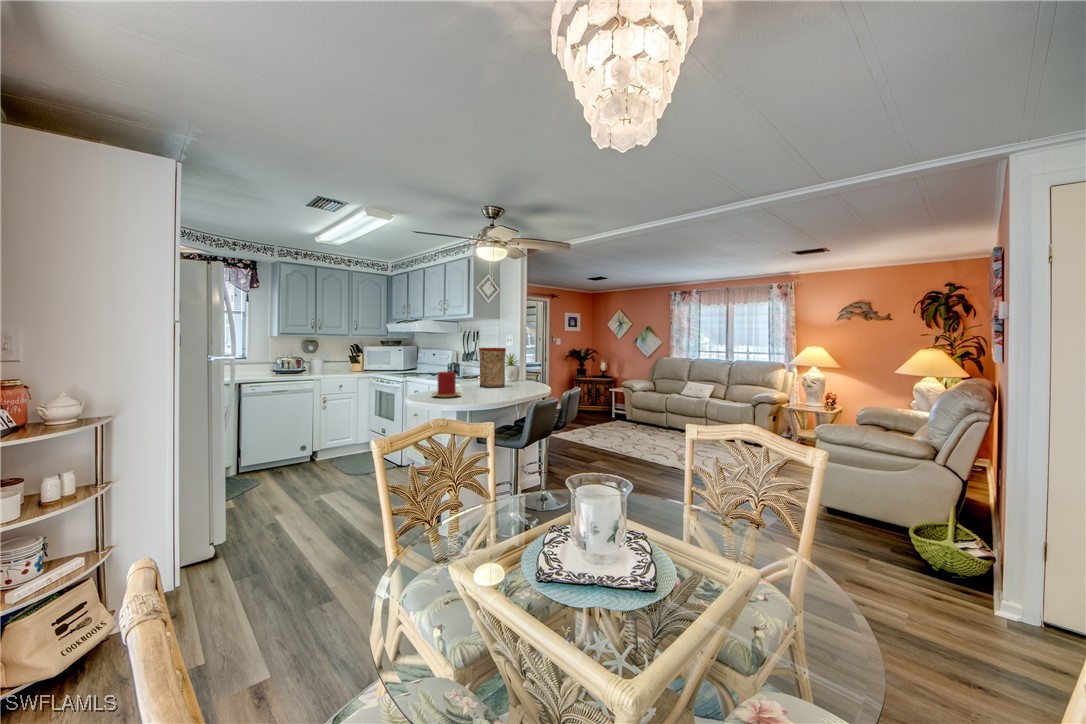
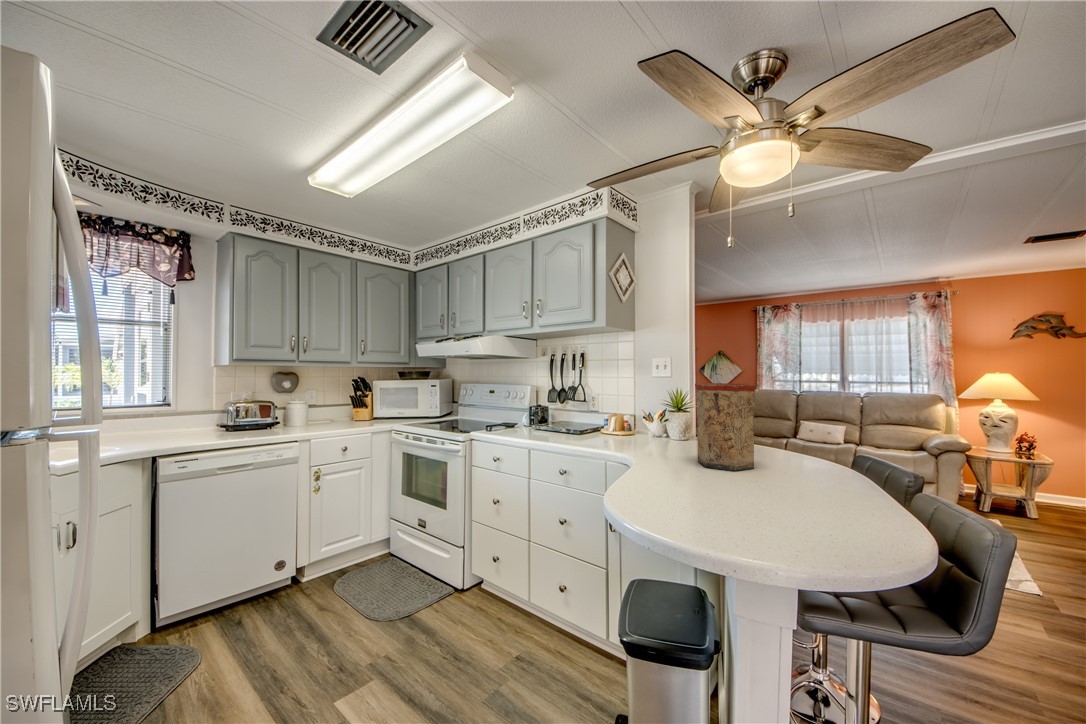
candle: present [432,372,461,398] -> none [733,453,827,534]

